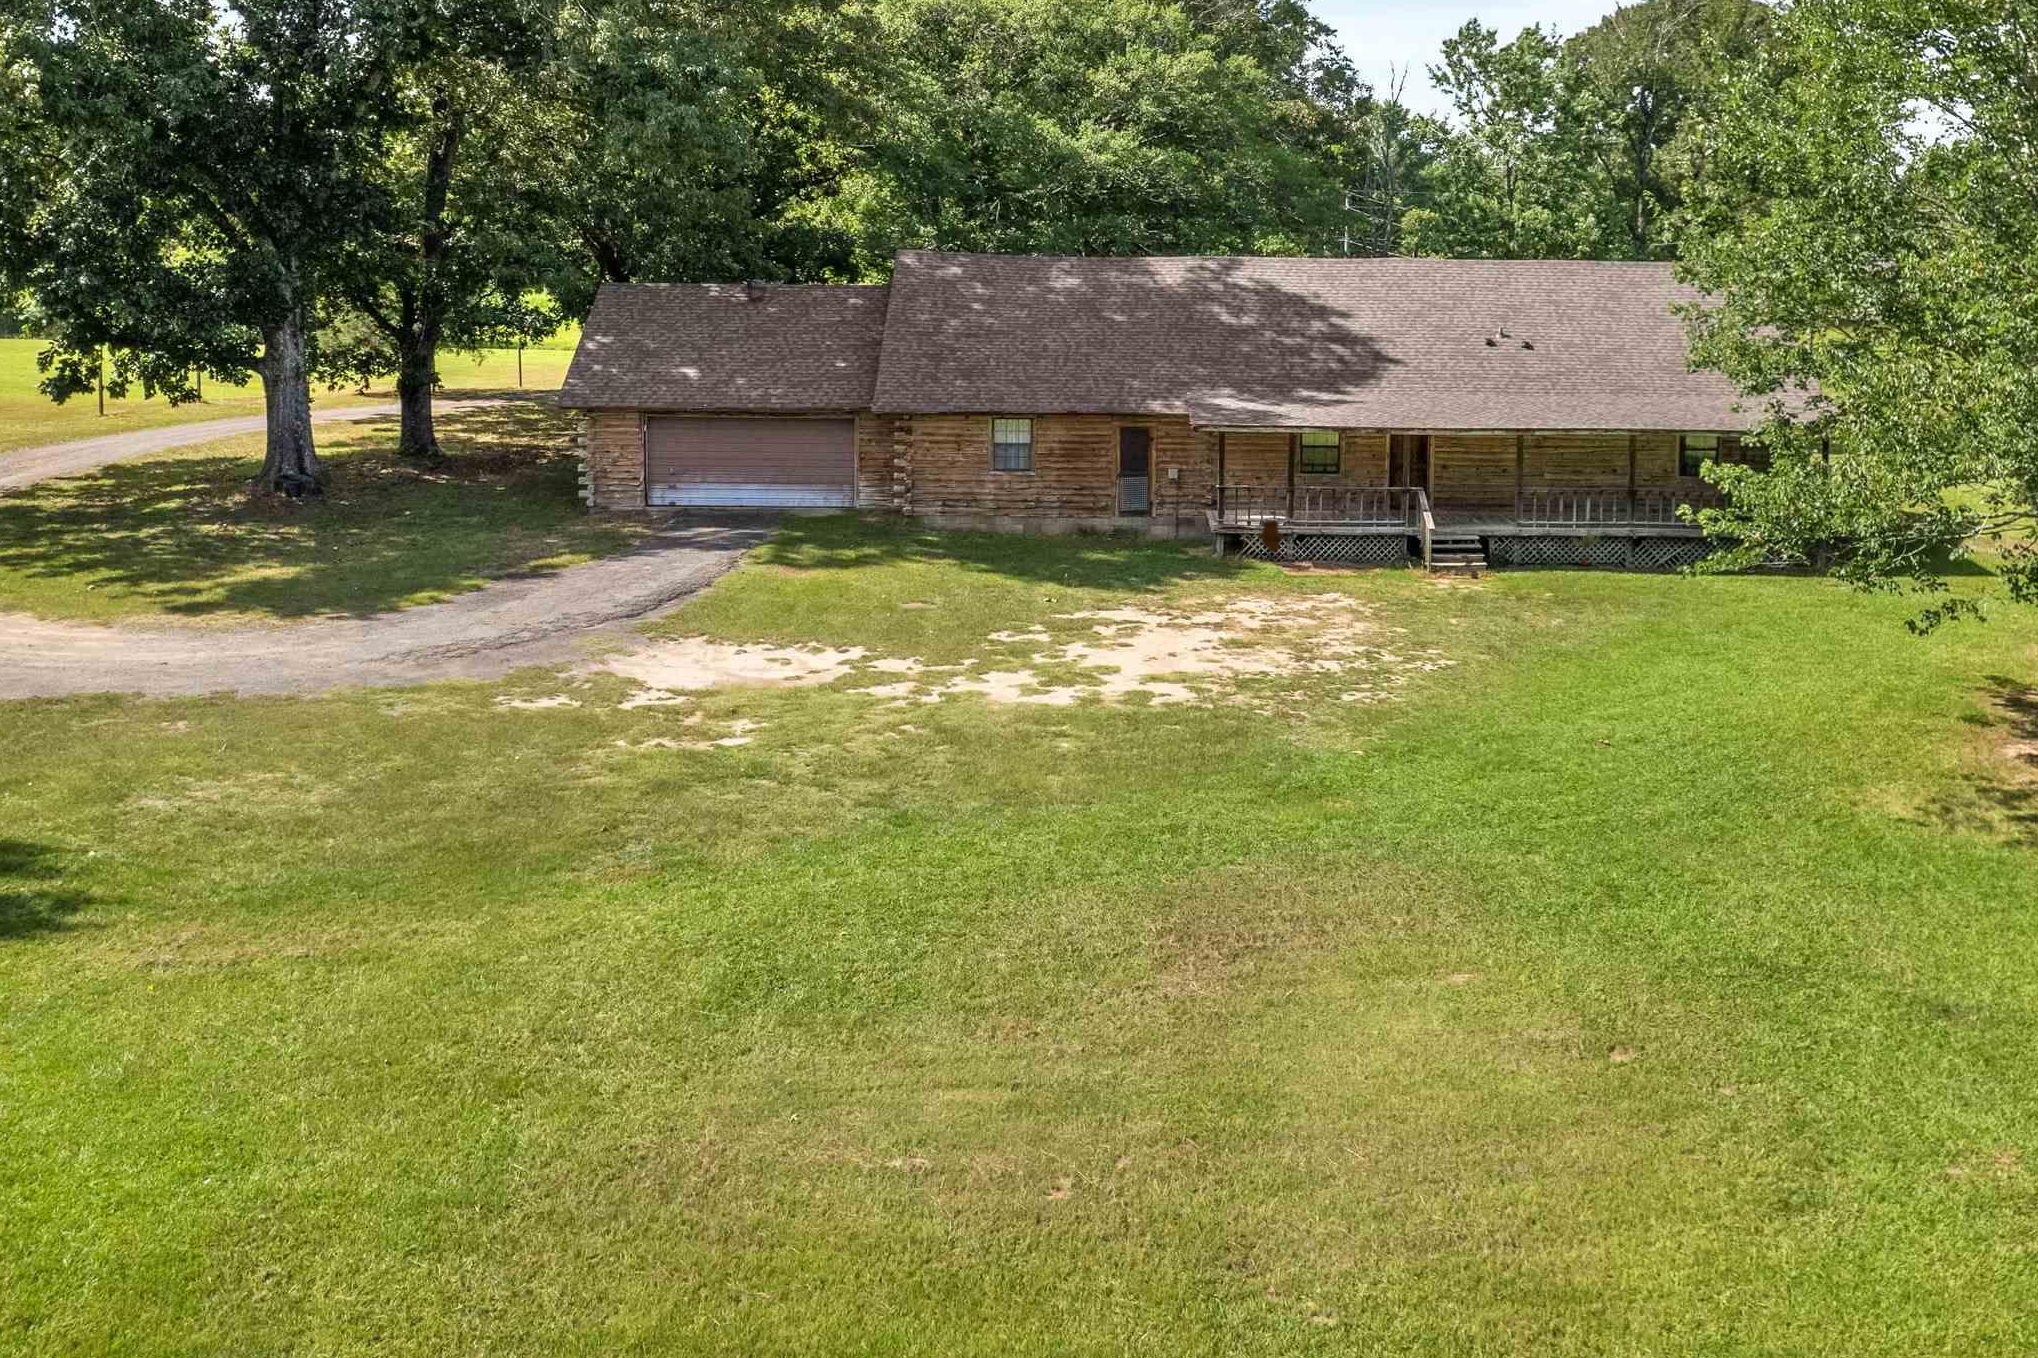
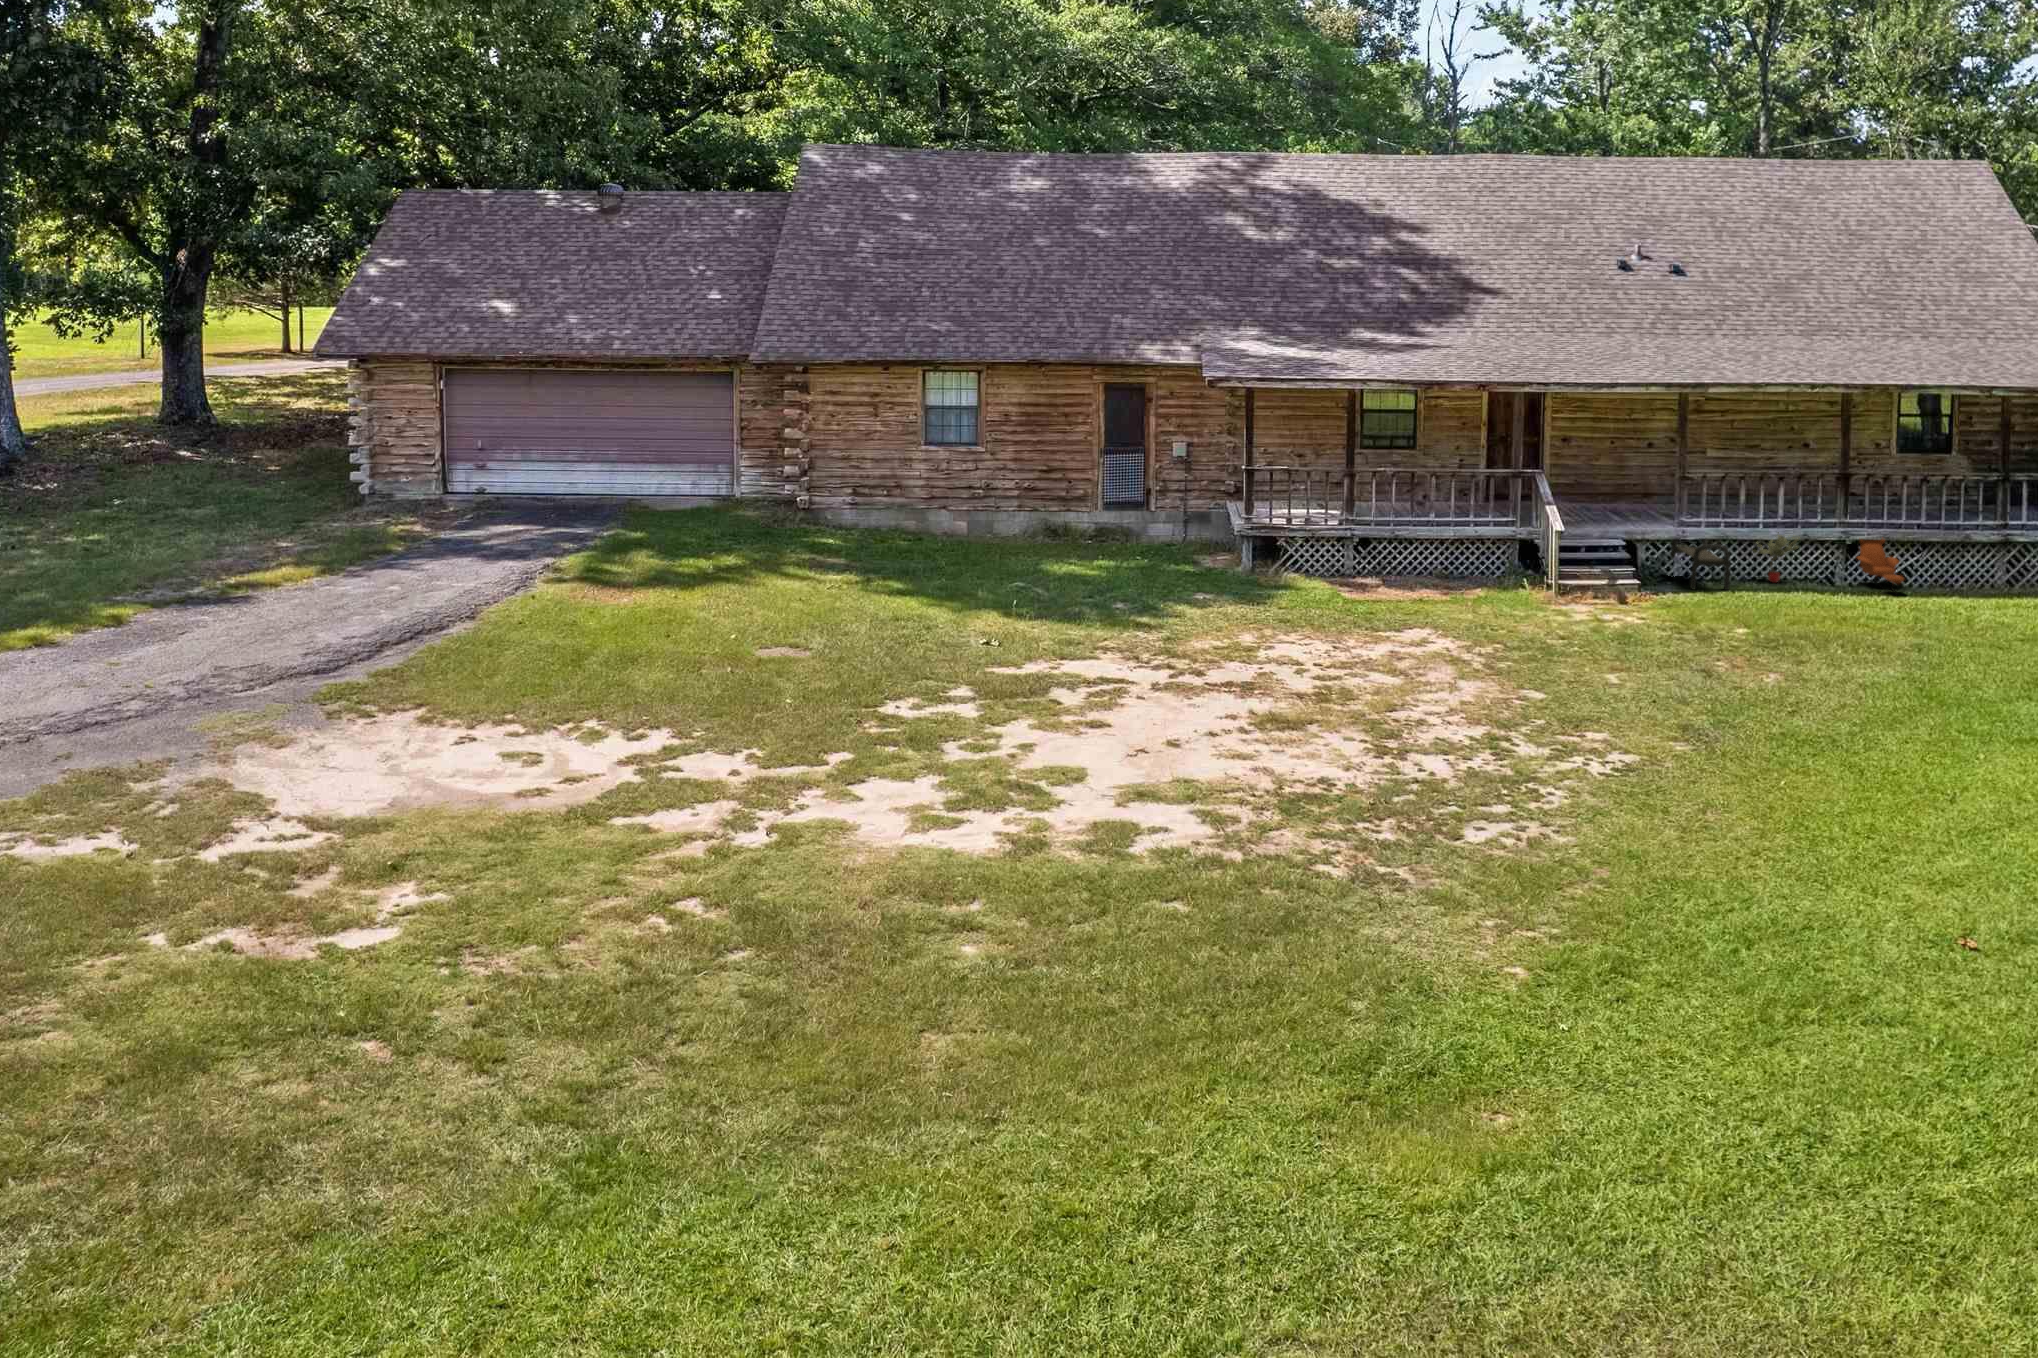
lounge chair: present [1259,520,1284,558] -> present [1856,539,1904,594]
bench: none [1513,530,1552,570] -> present [1670,539,1730,590]

